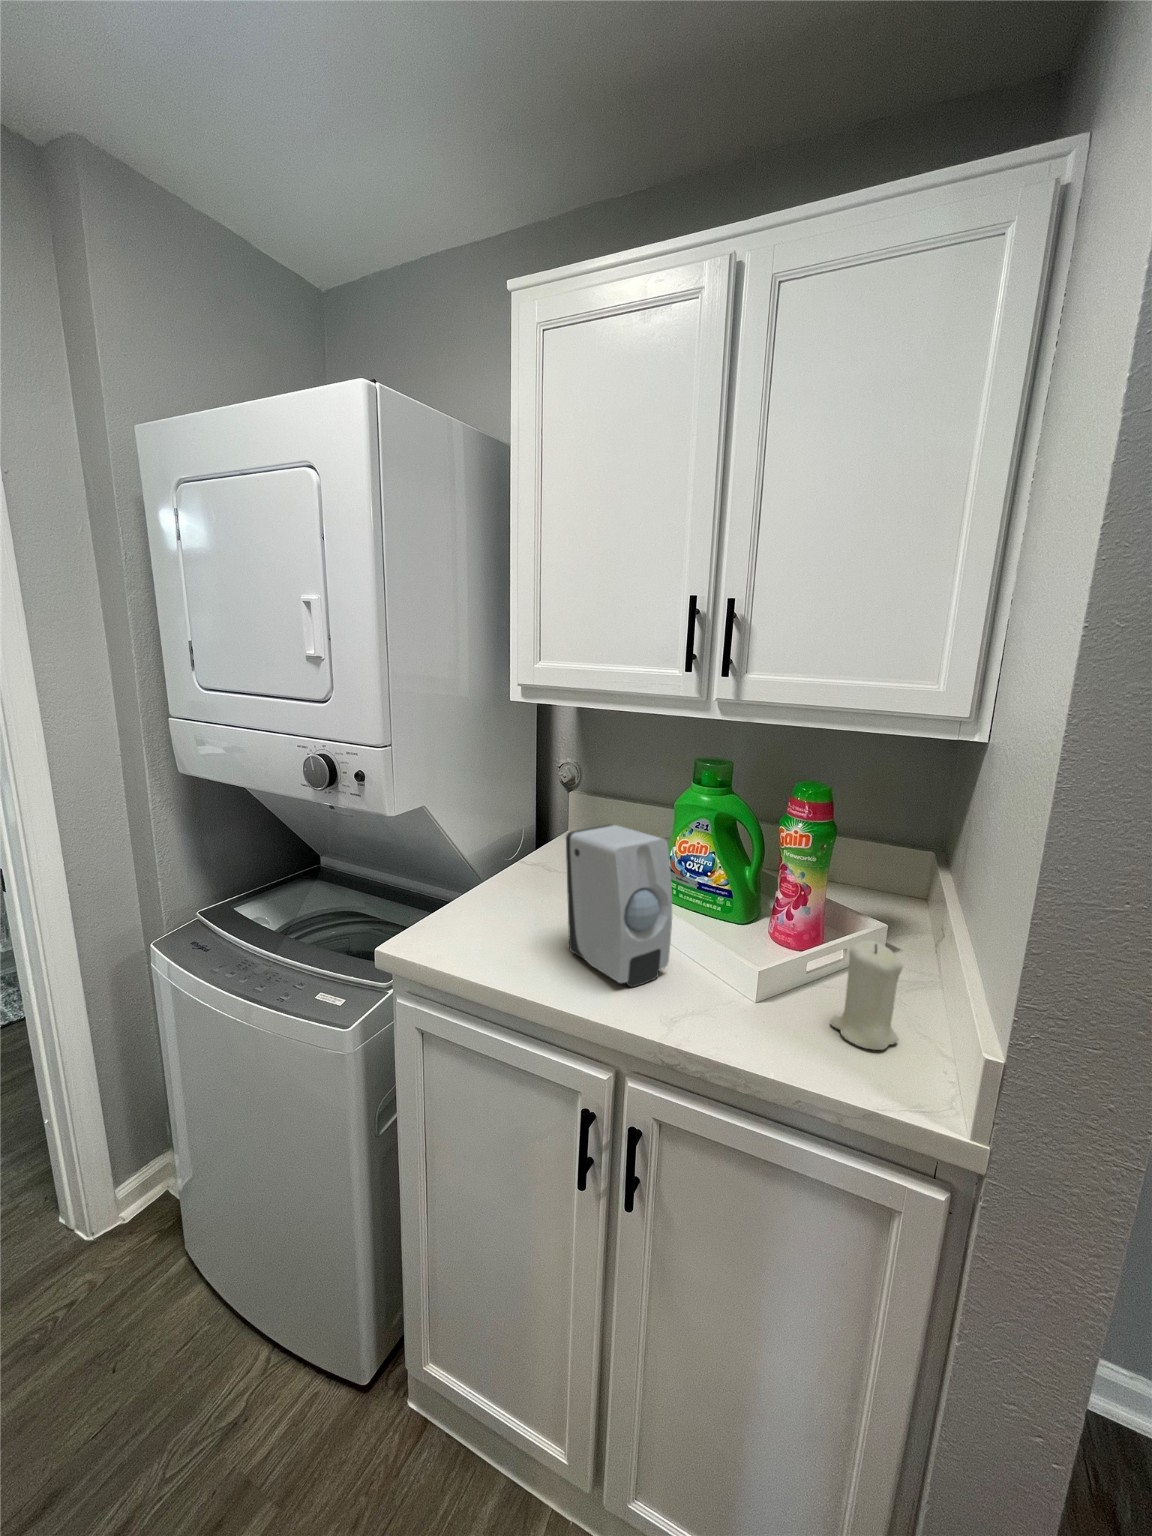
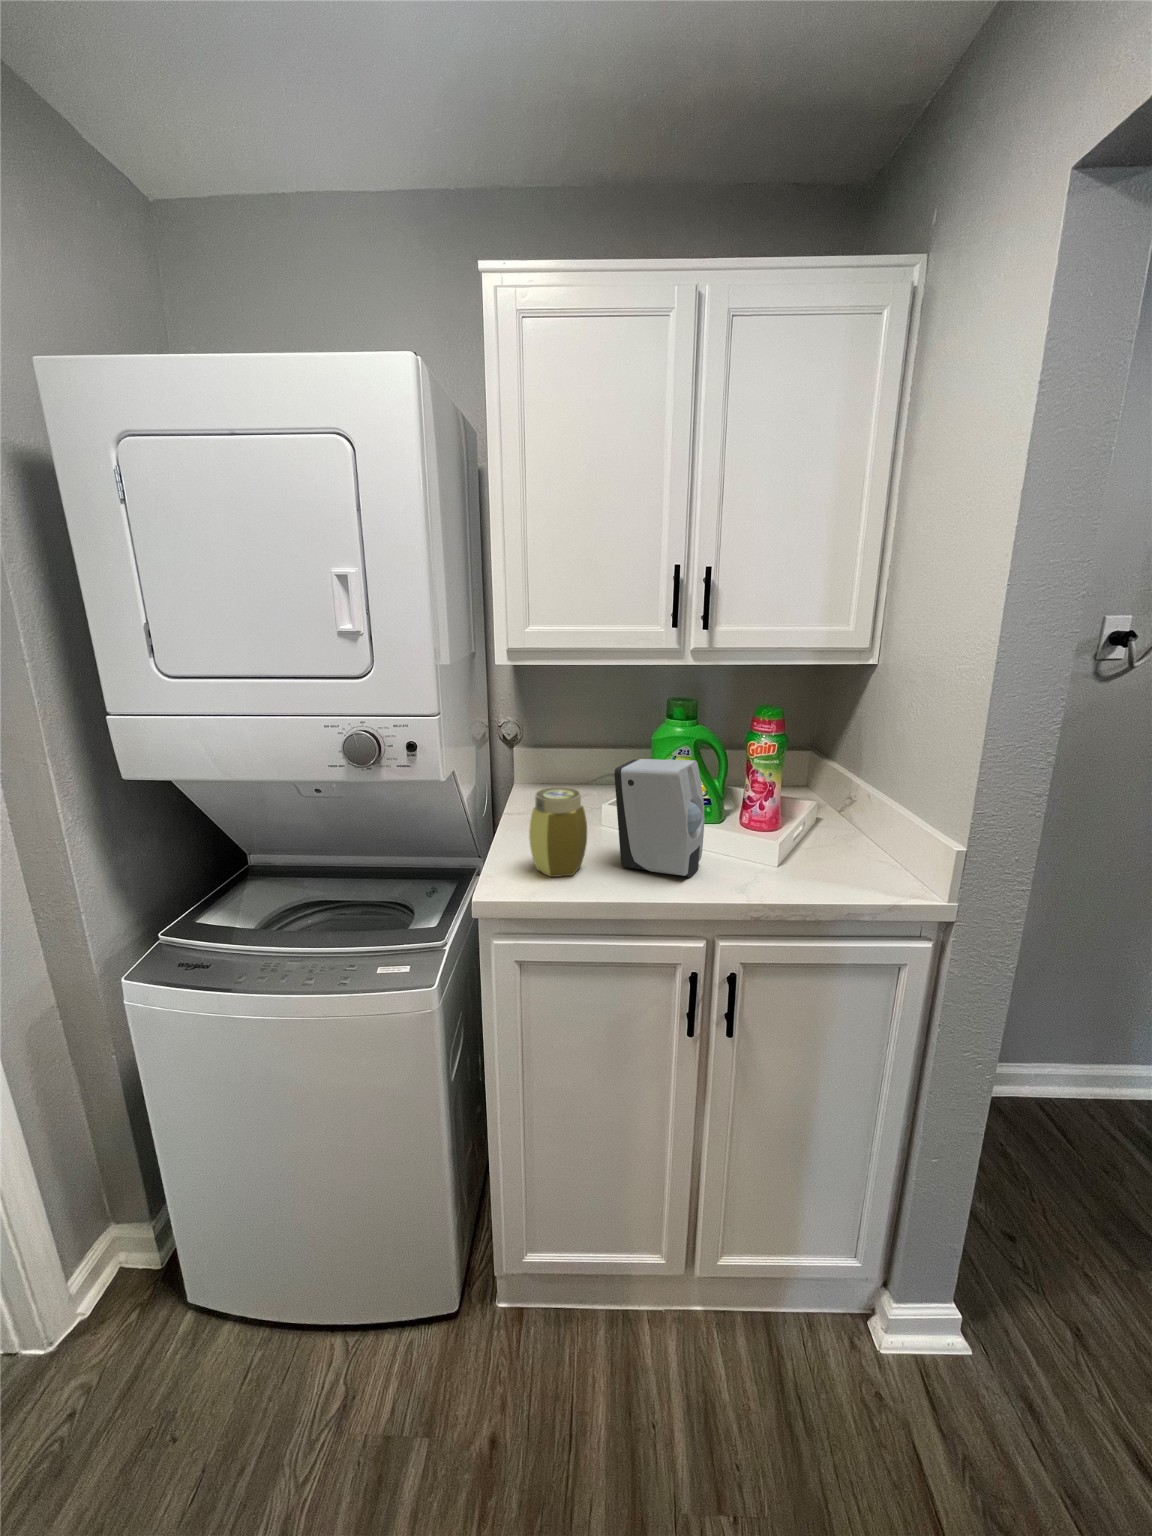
jar: none [474,842,537,948] -> present [529,787,587,877]
candle: present [831,940,903,1050] -> none [822,805,868,875]

